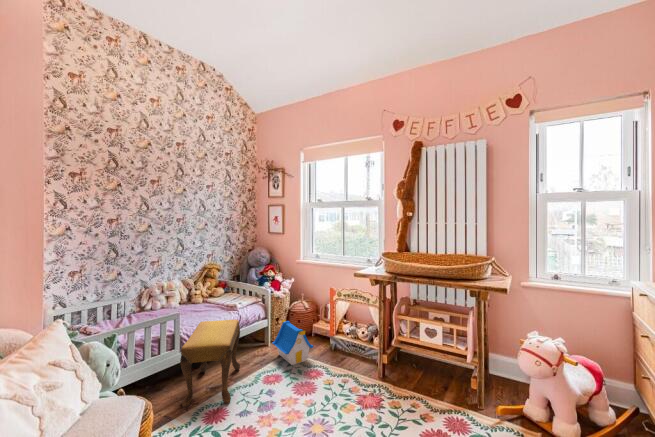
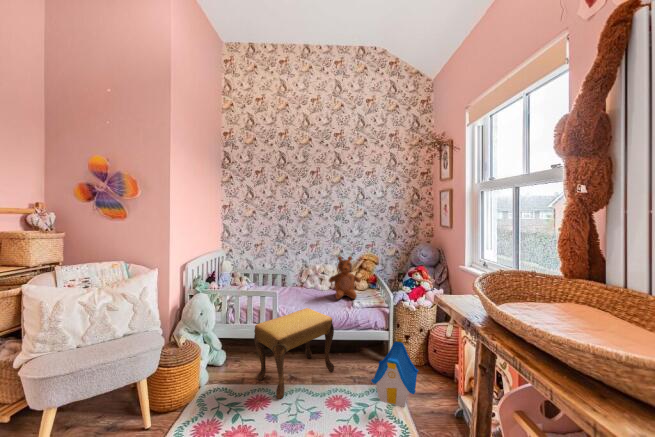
teddy bear: none [194,266,228,309] -> present [329,256,360,299]

